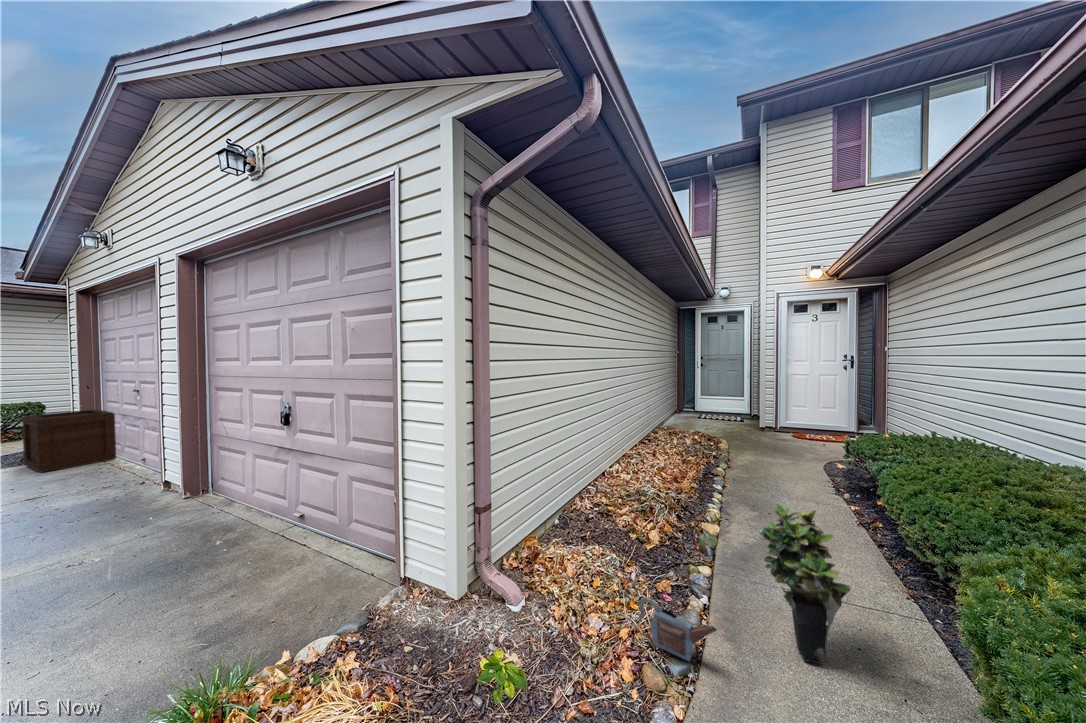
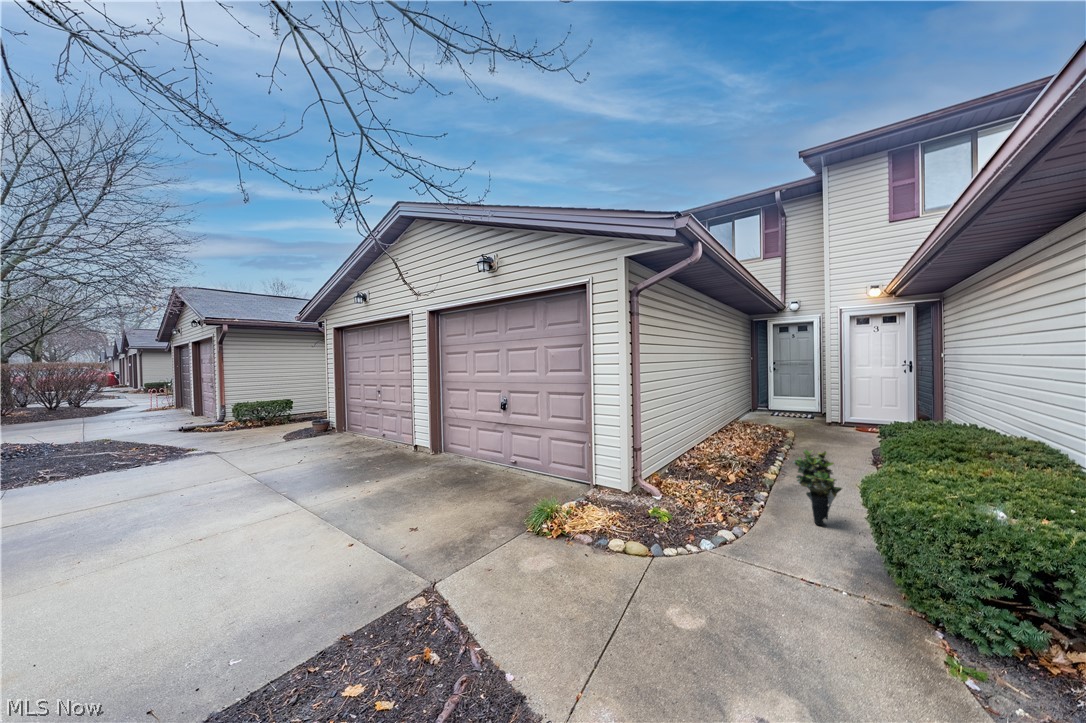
wooden crate: present [22,410,116,472] -> none [314,403,362,441]
watering can: present [639,597,717,661] -> none [725,493,767,522]

